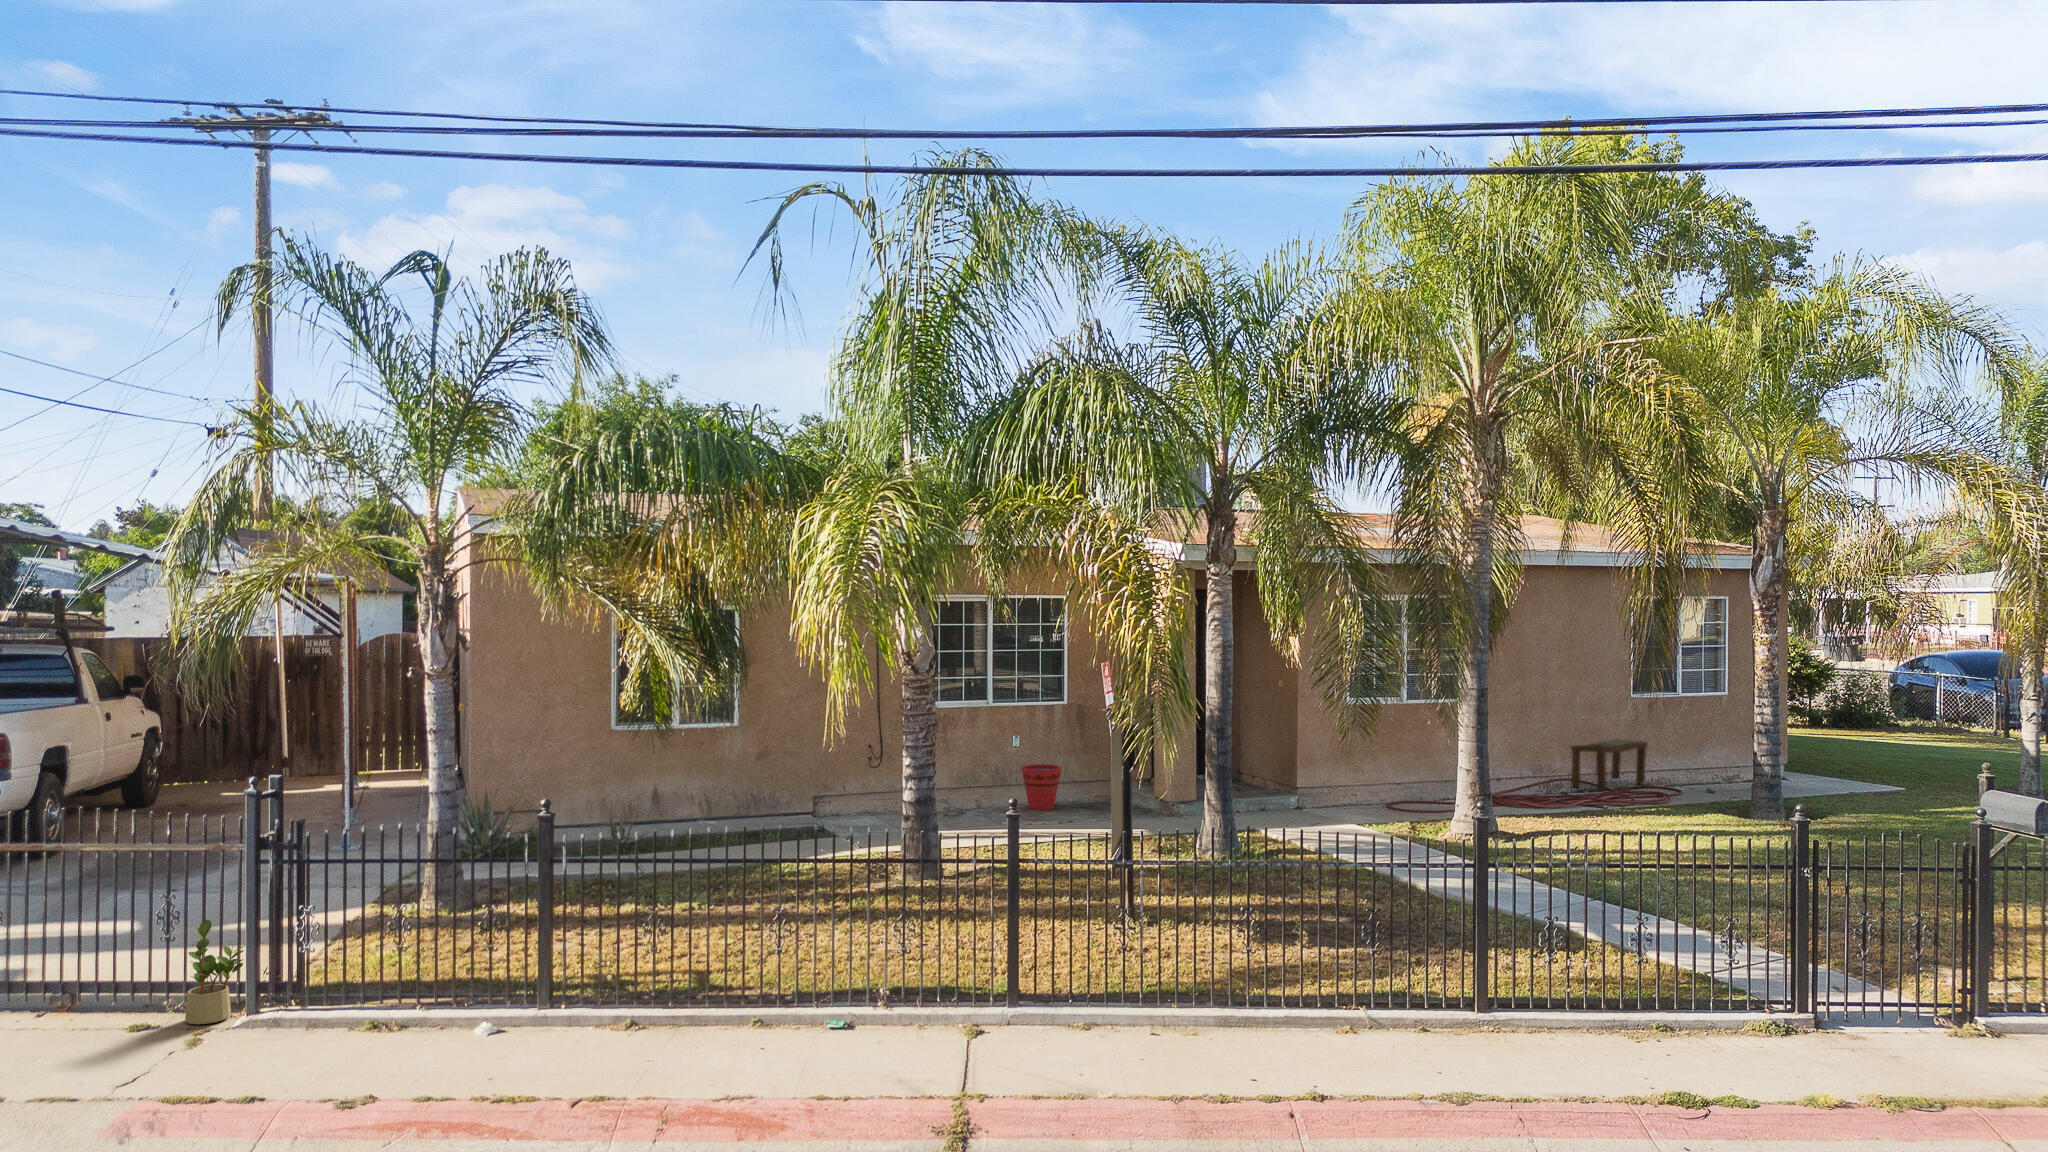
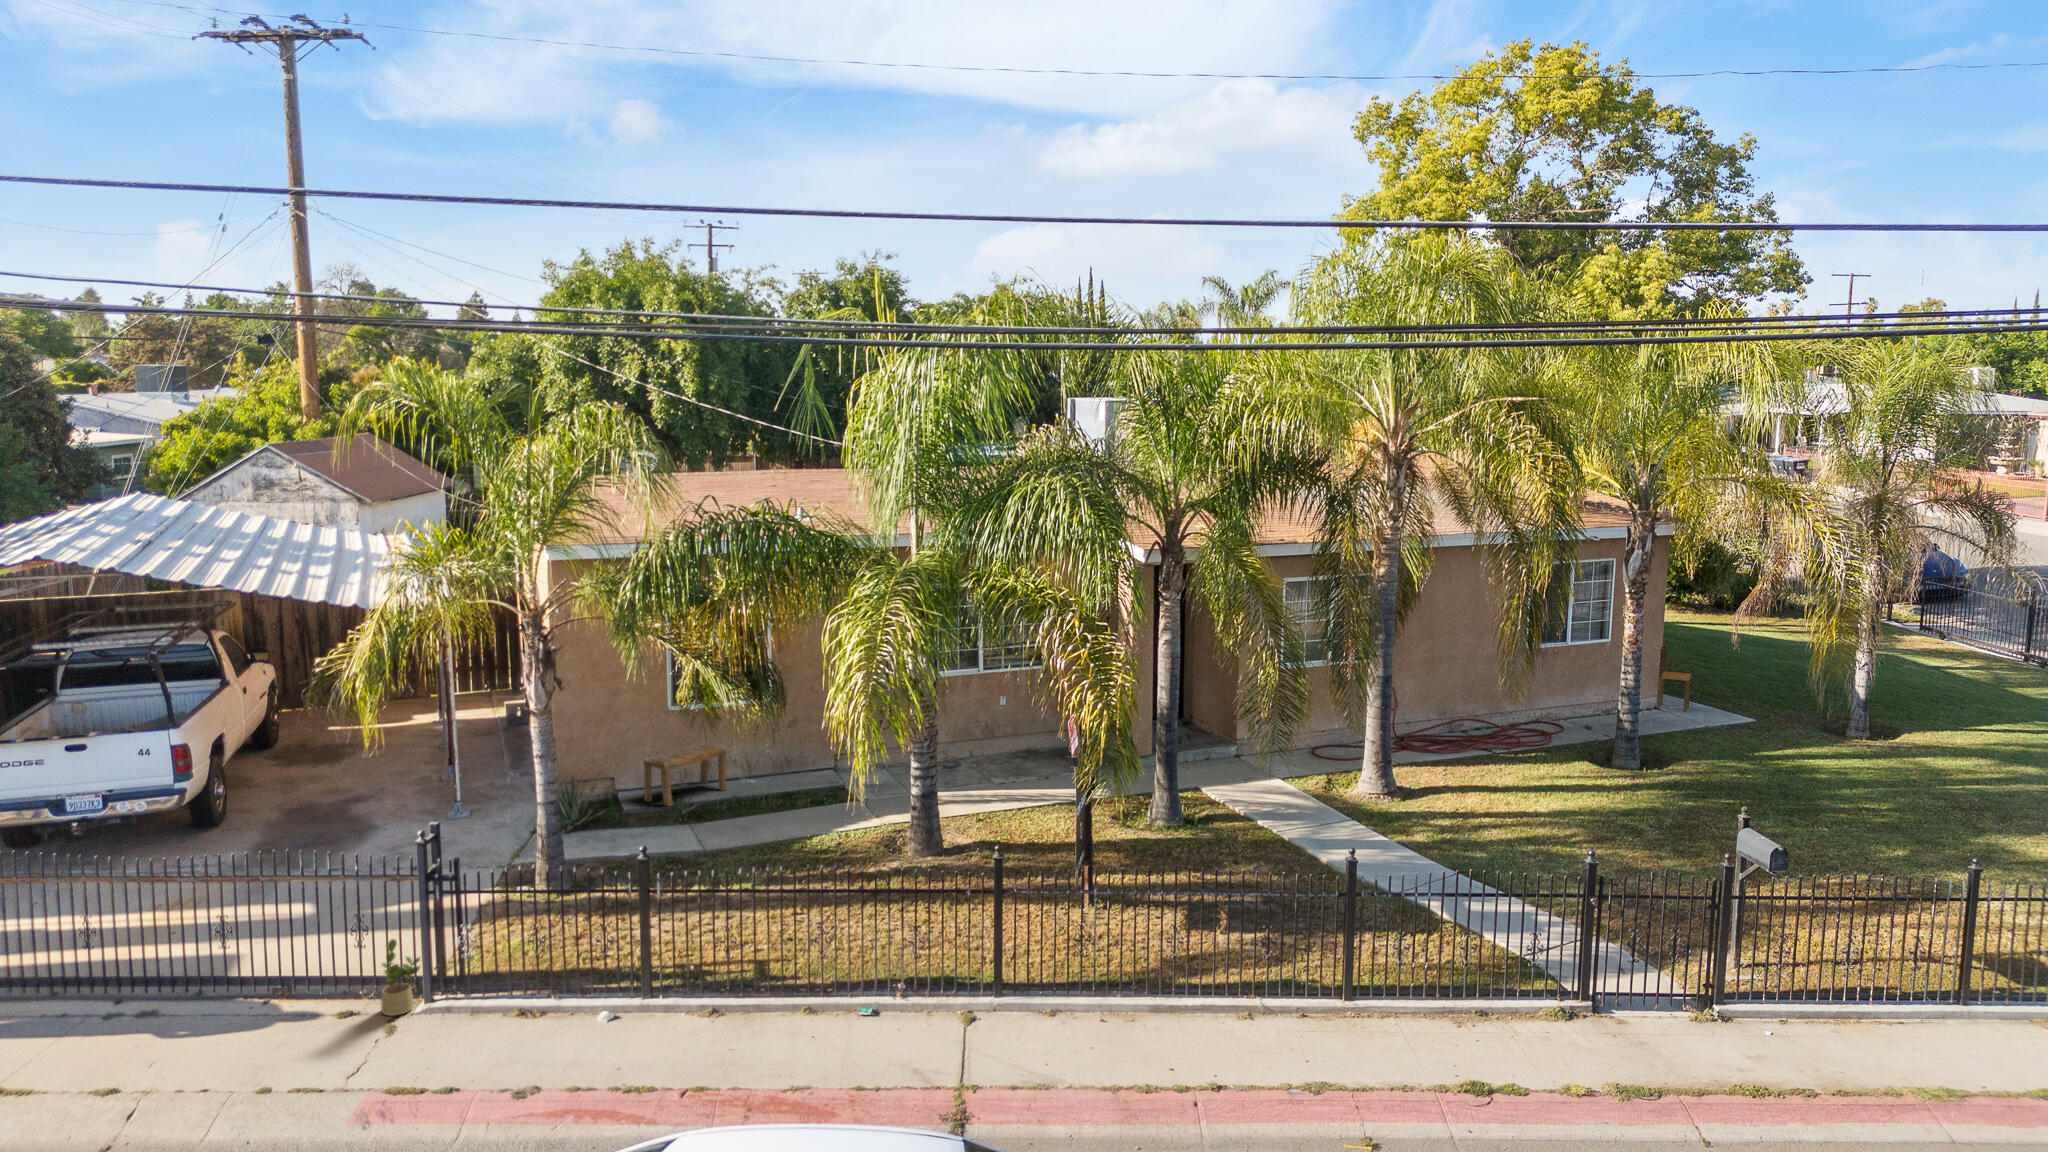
chair: none [1788,694,1826,773] -> present [1657,643,1691,712]
bench: present [1571,739,1647,791] -> present [643,744,727,806]
bucket: present [1021,764,1062,810] -> none [1007,718,1041,758]

